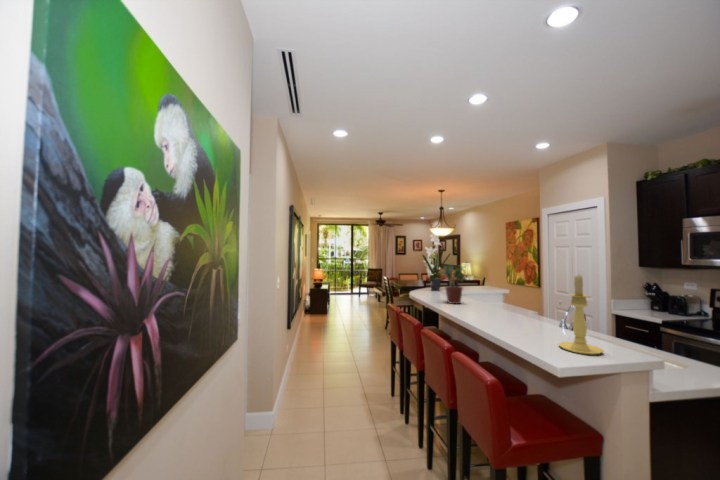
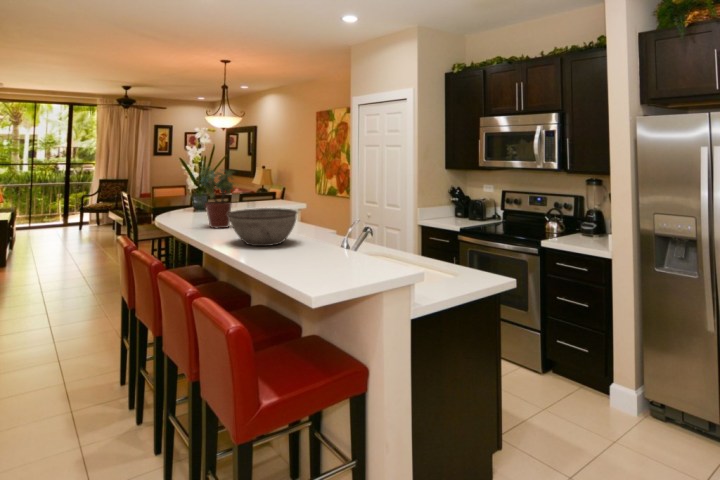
candle holder: present [559,275,603,355] -> none [328,176,375,277]
bowl: none [467,293,519,320] -> present [228,208,297,246]

